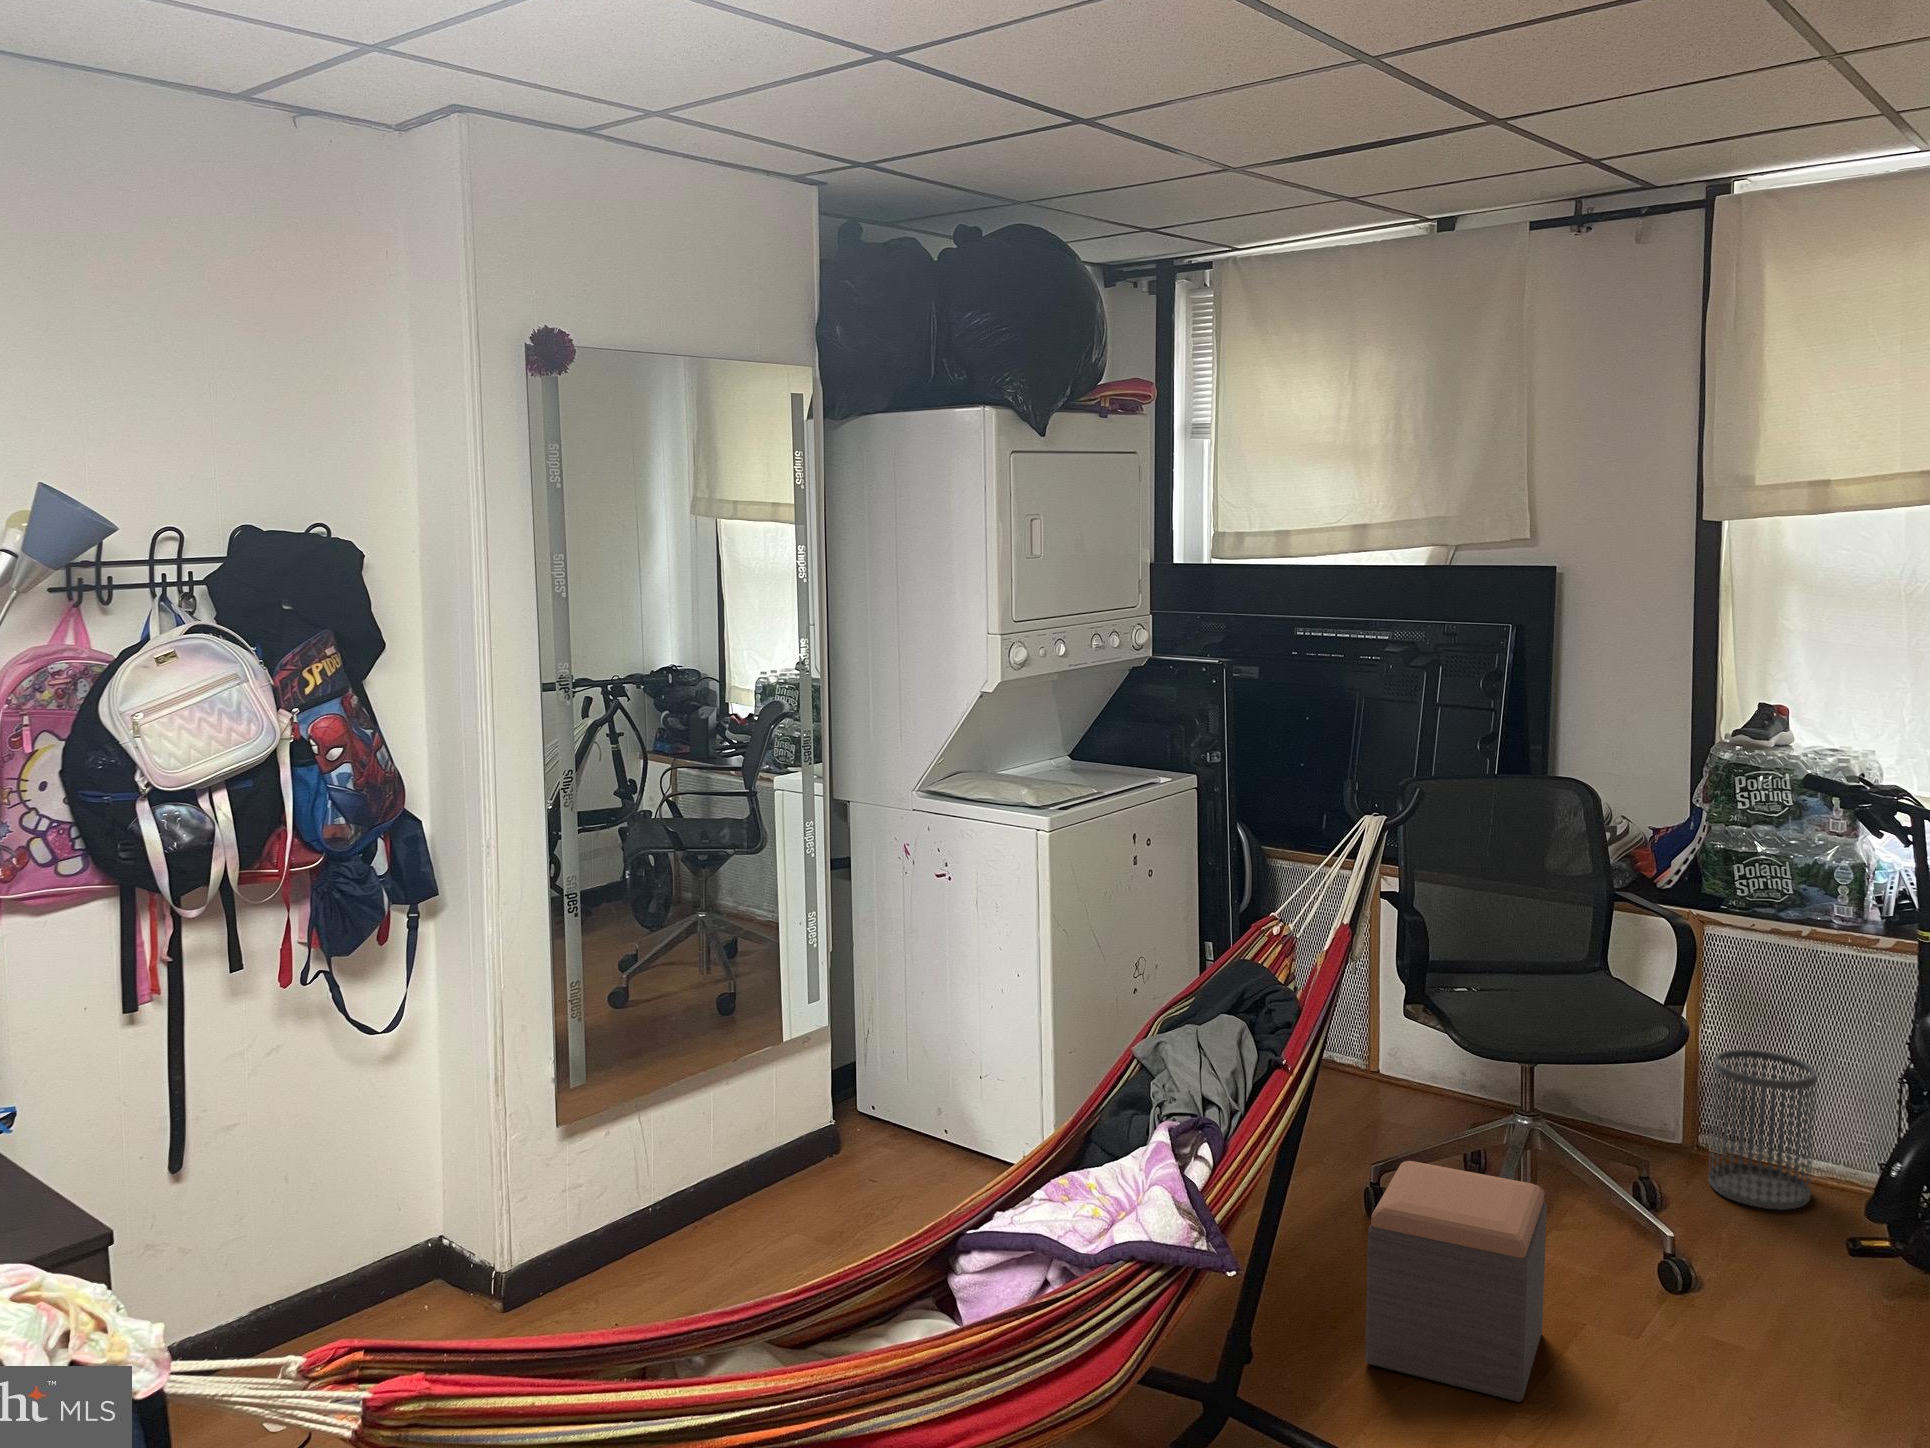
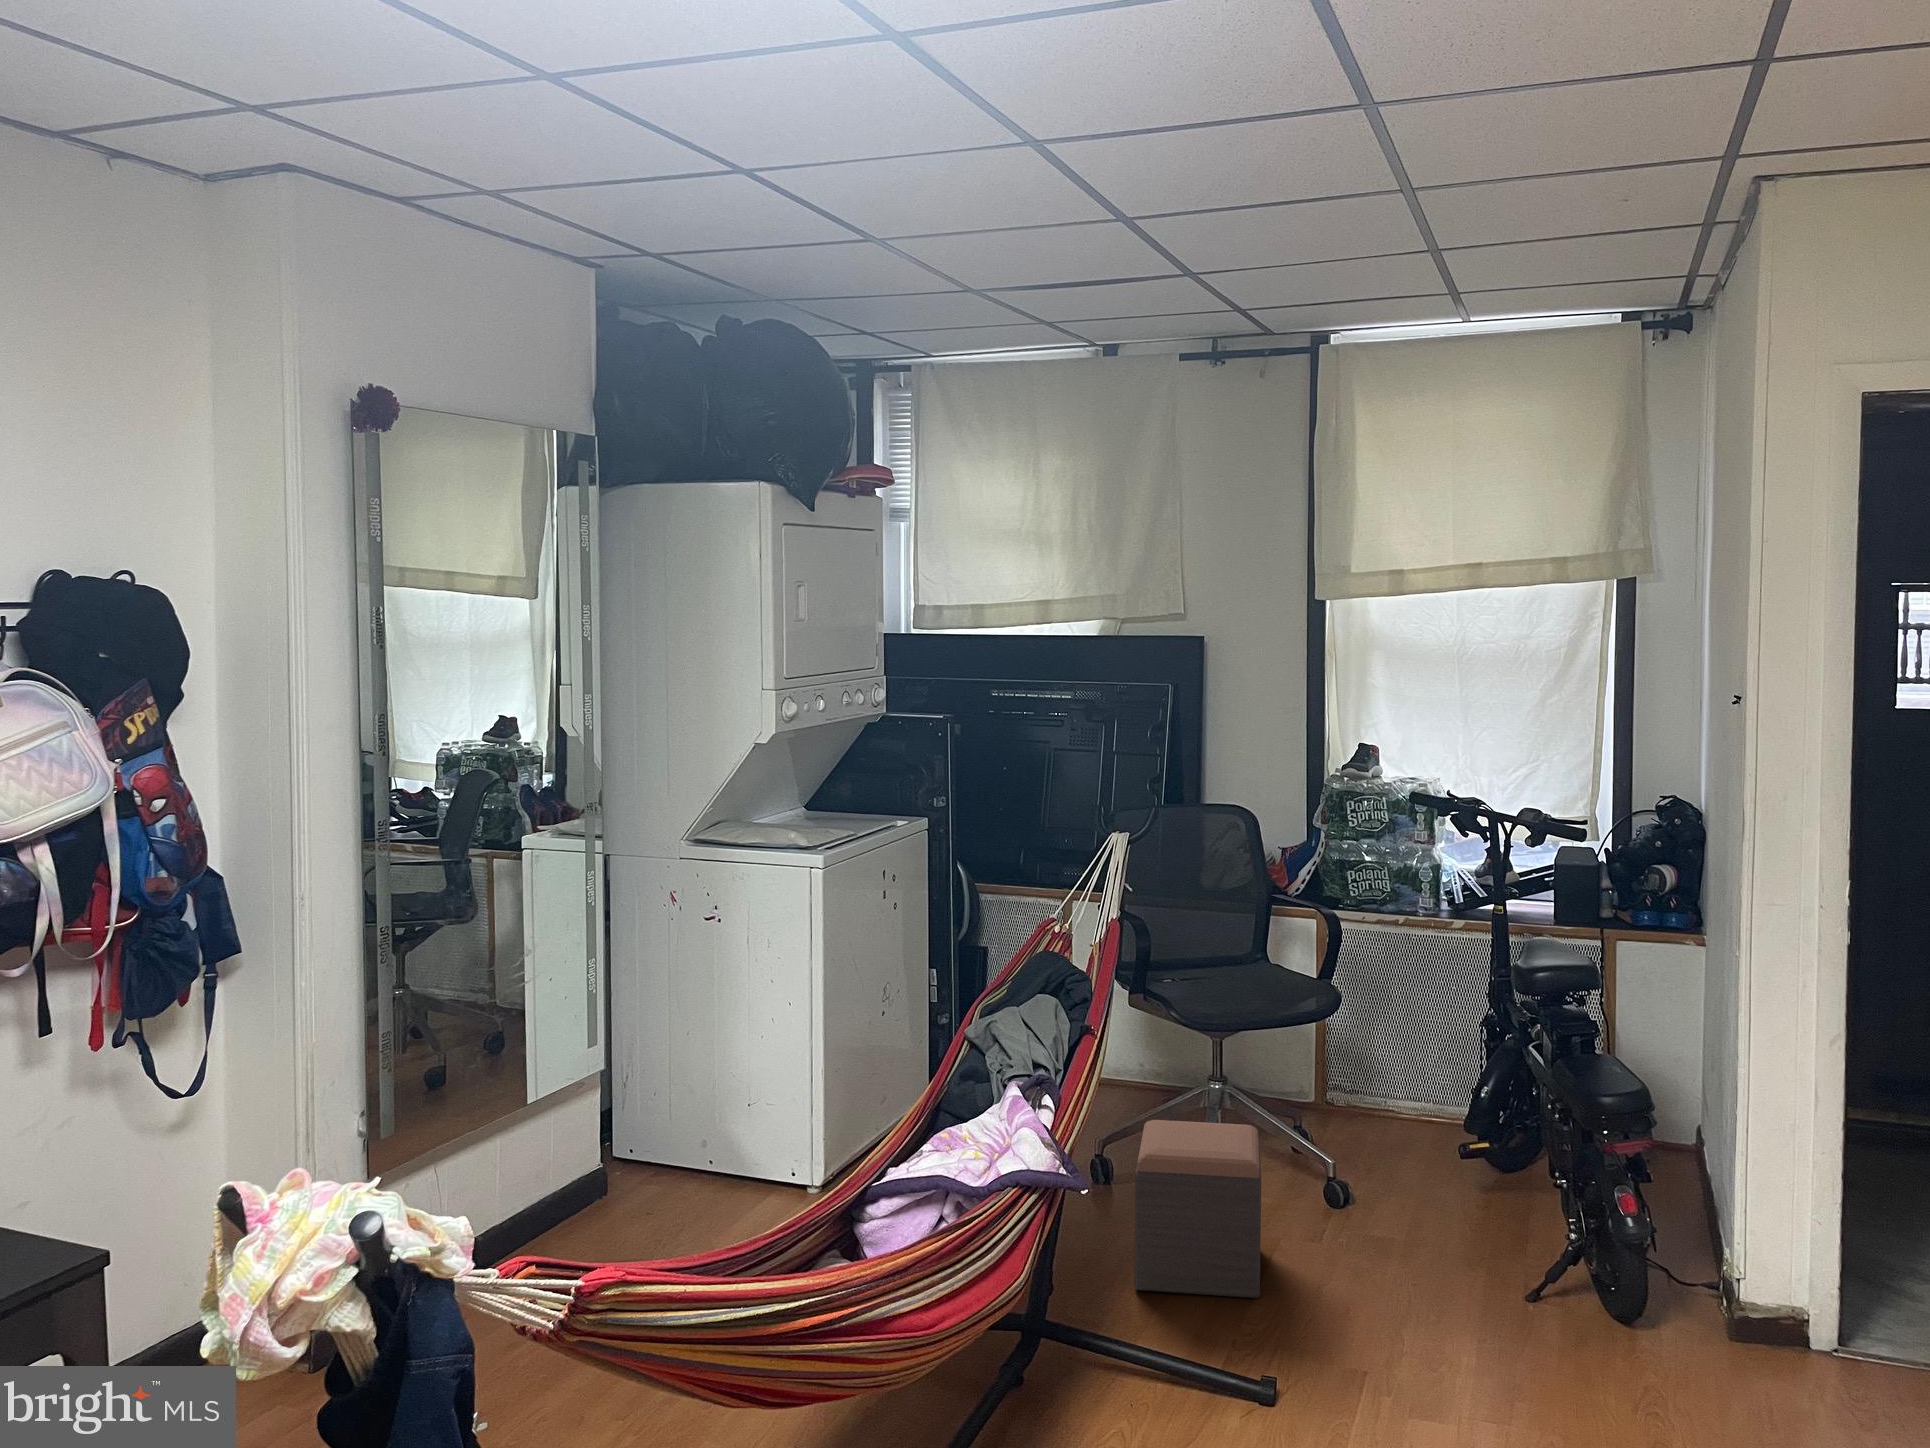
wastebasket: present [1709,1050,1817,1210] -> none [1343,1018,1418,1141]

